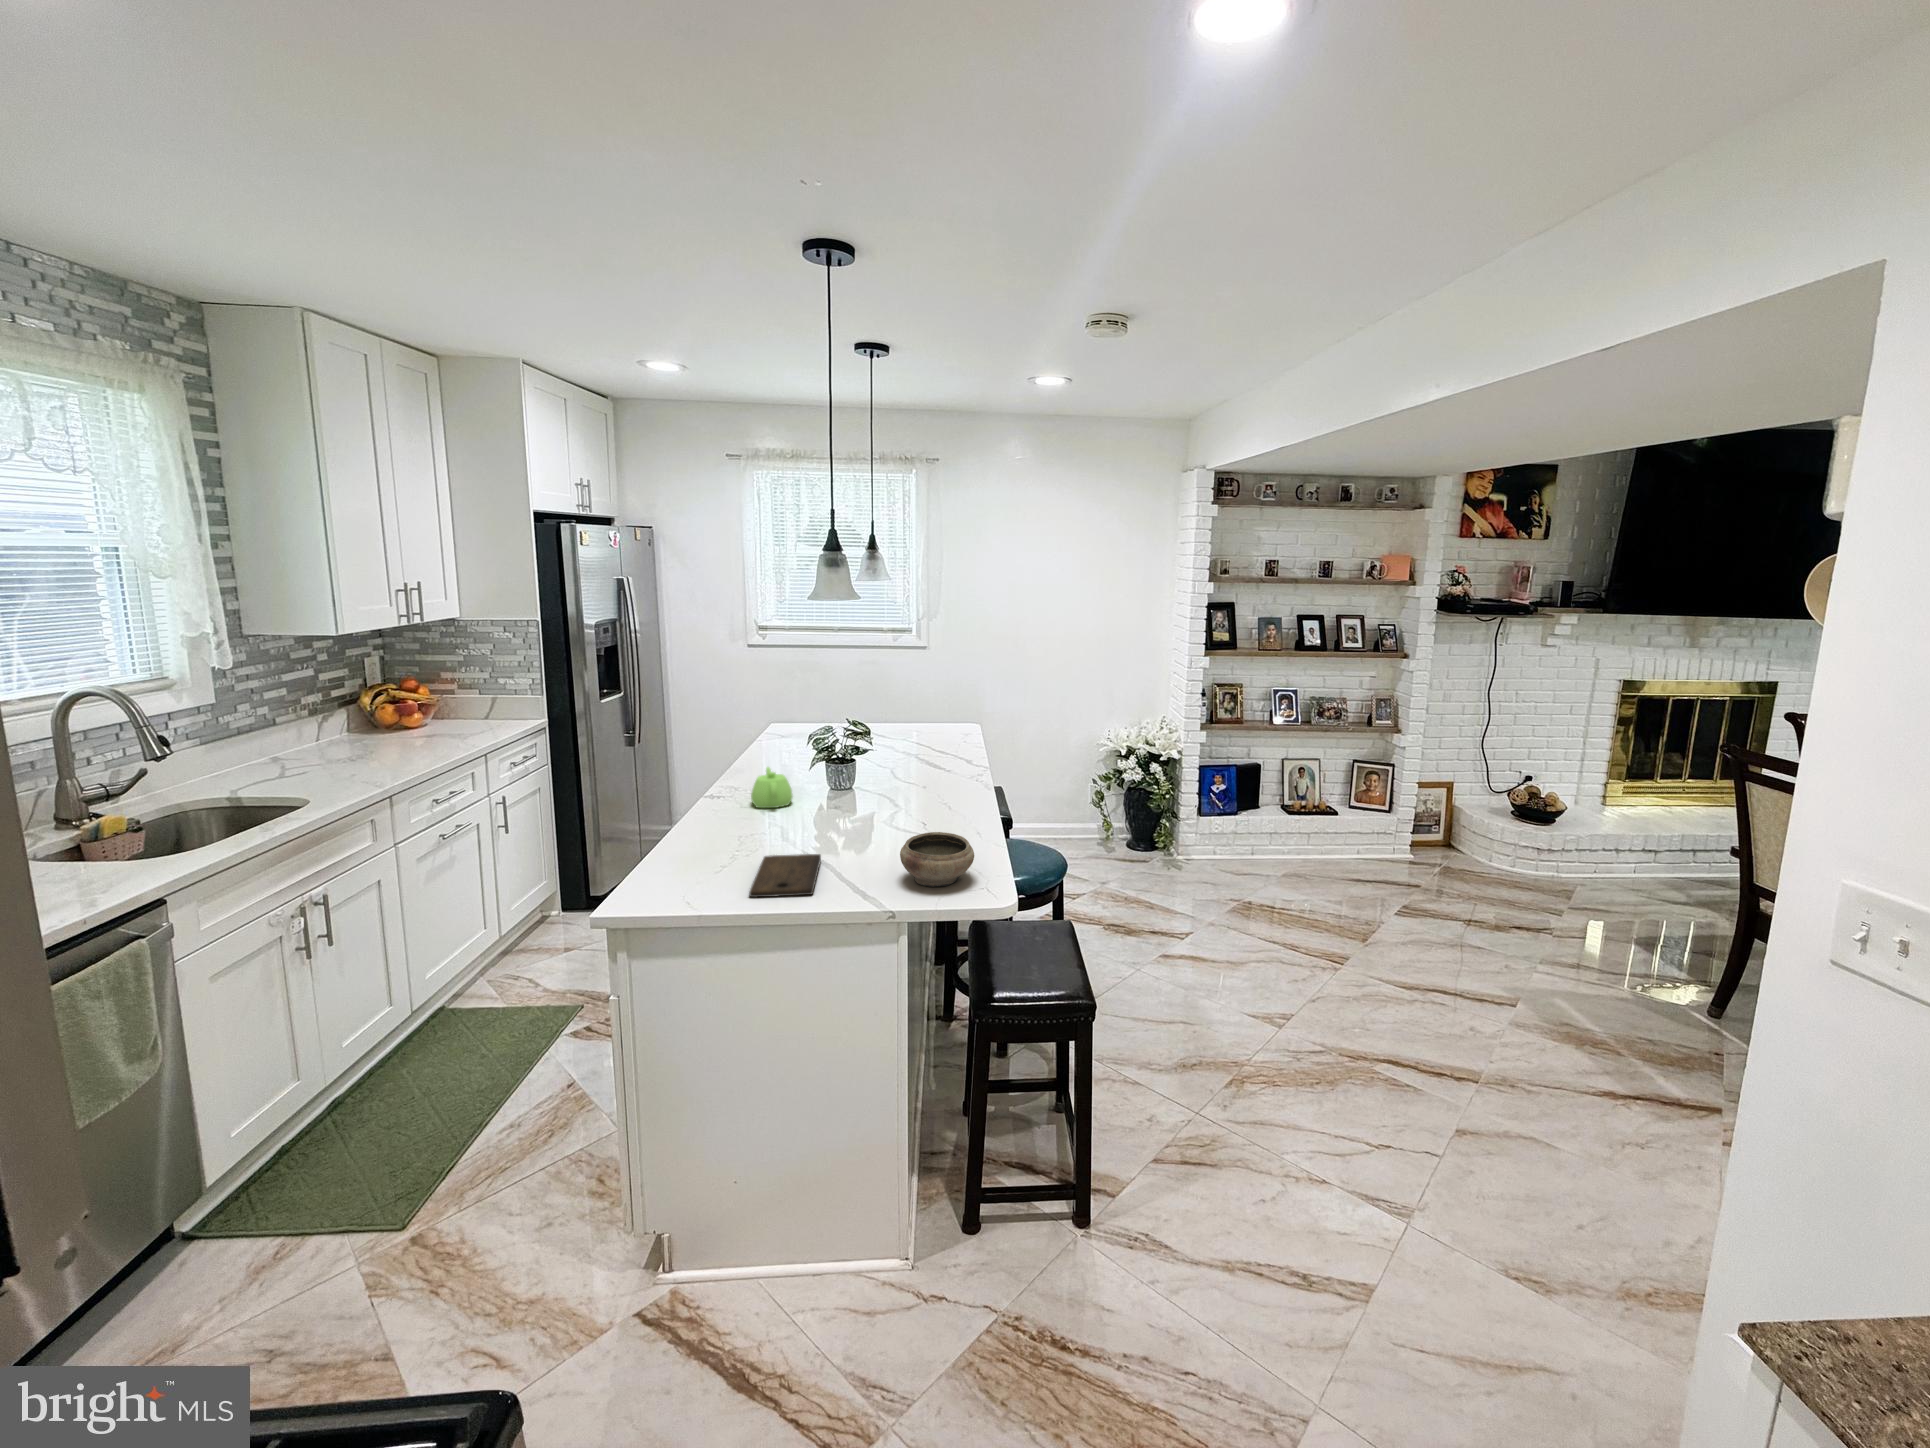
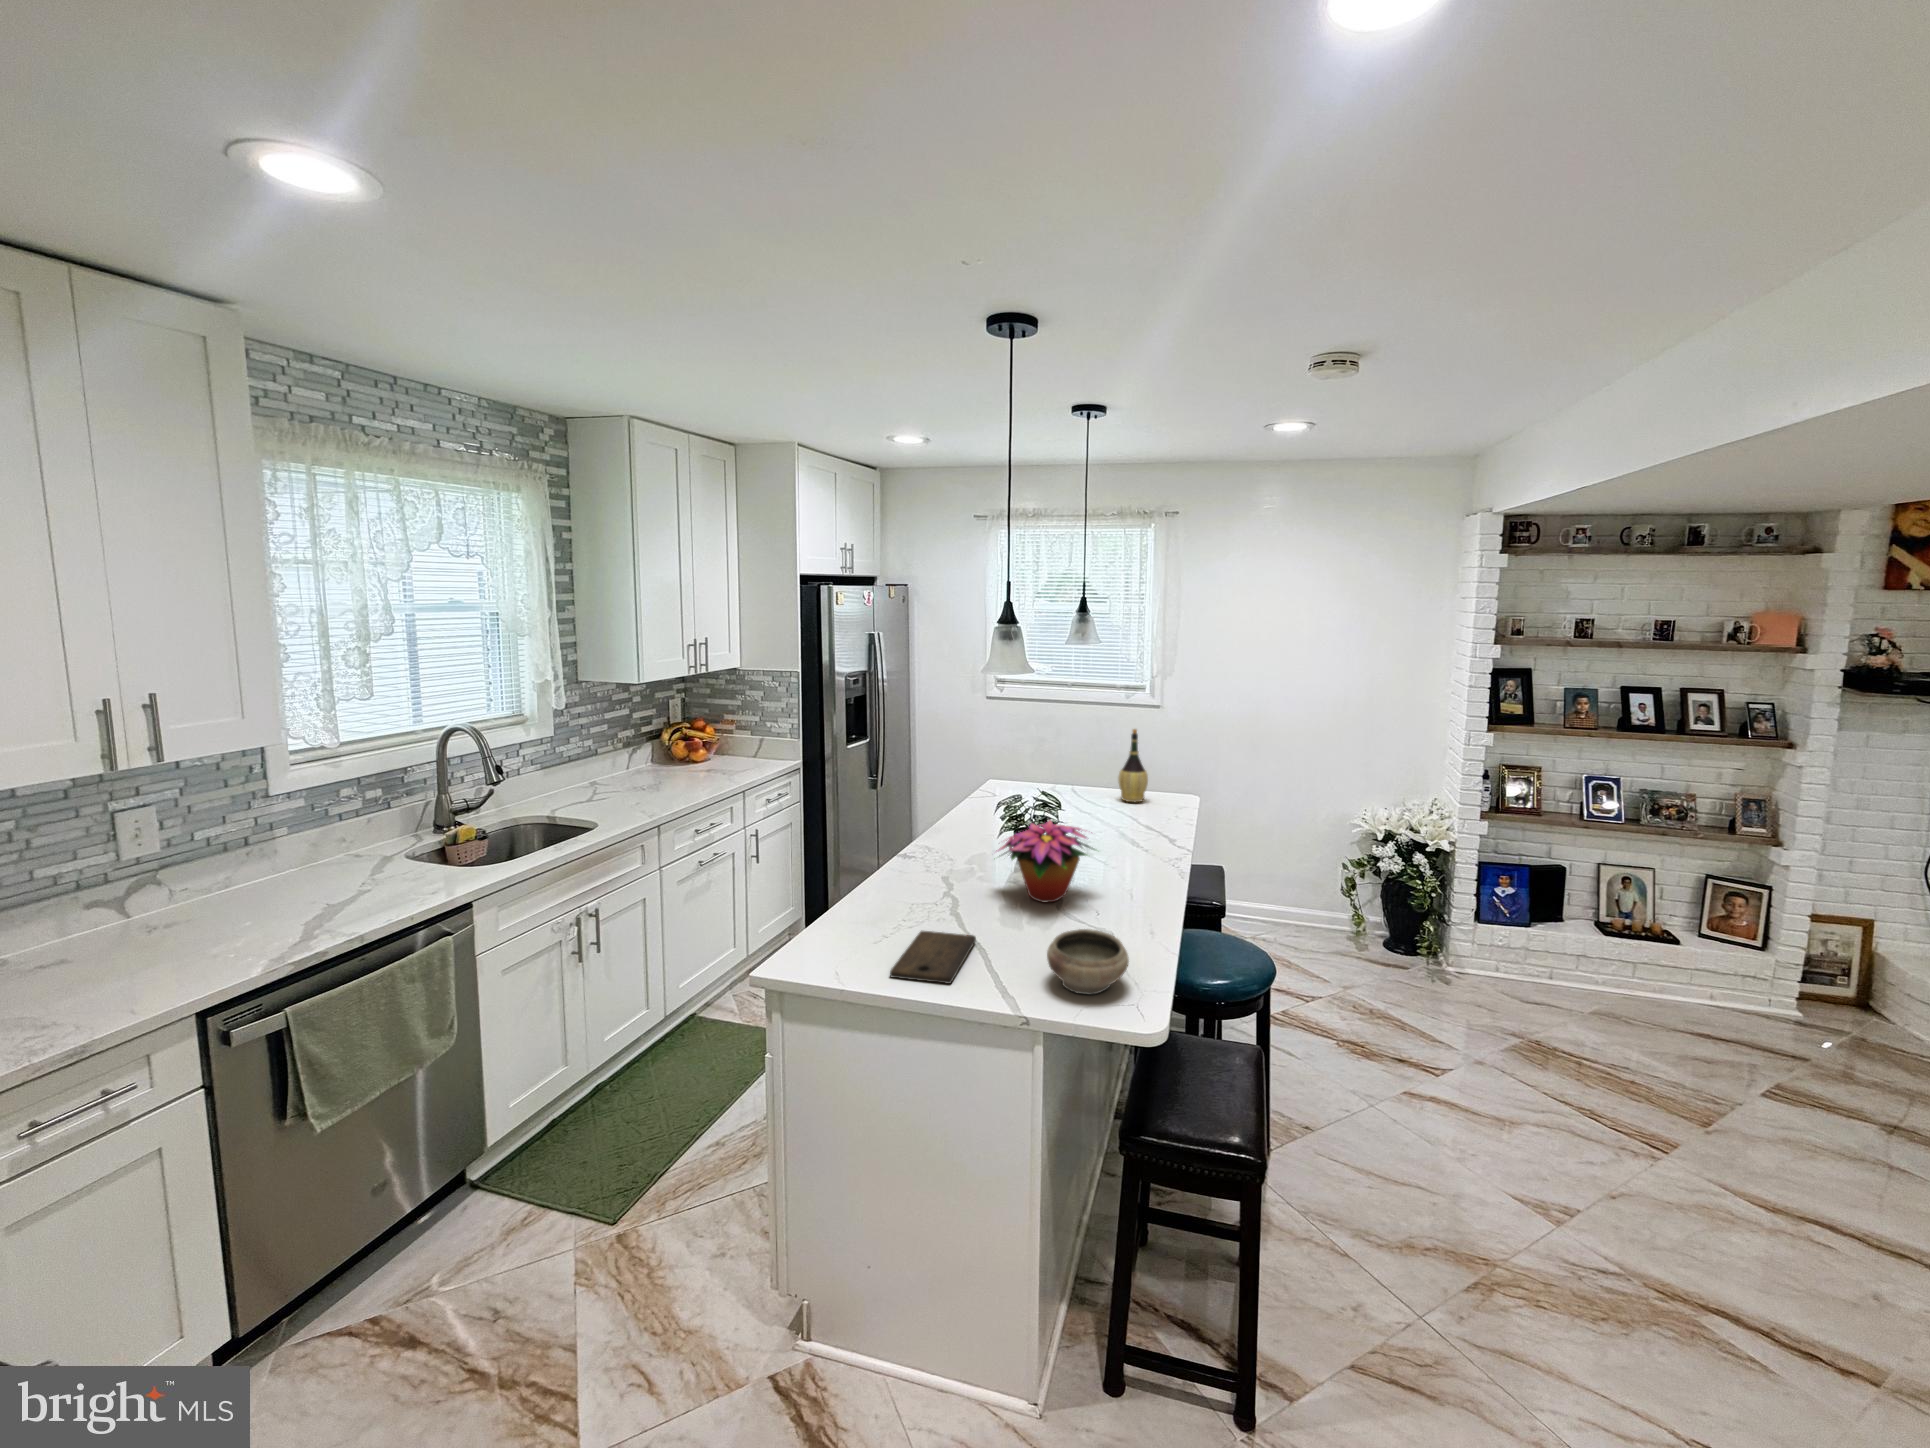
wine bottle: none [903,665,932,735] -> present [1118,729,1148,802]
flower arrangement: none [812,743,922,823] -> present [996,821,1095,902]
teapot: present [751,767,793,808] -> none [937,830,977,874]

